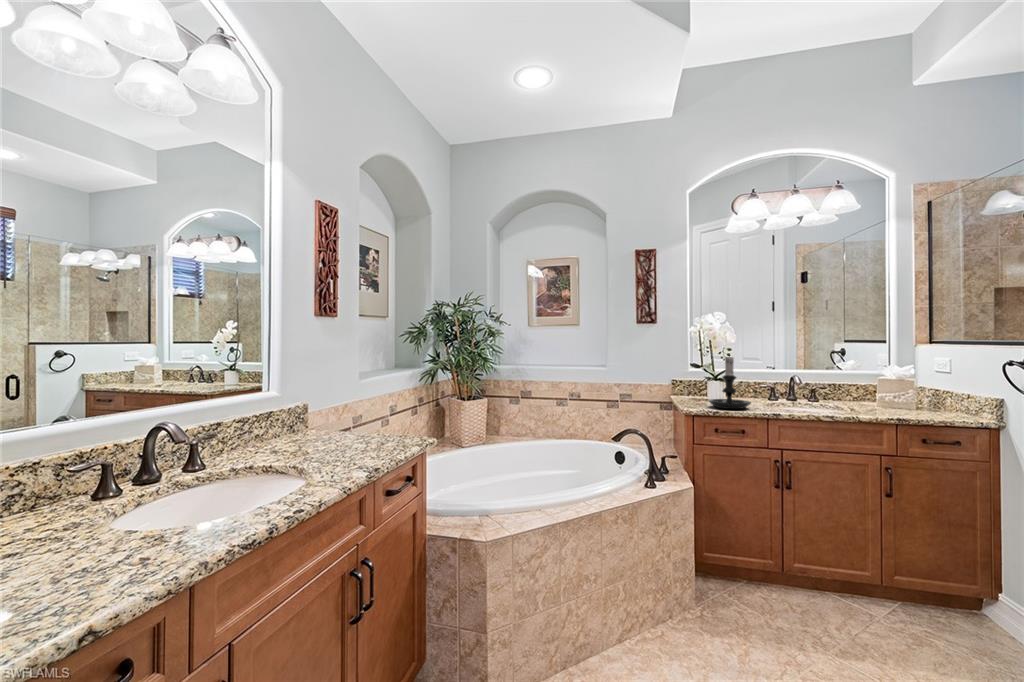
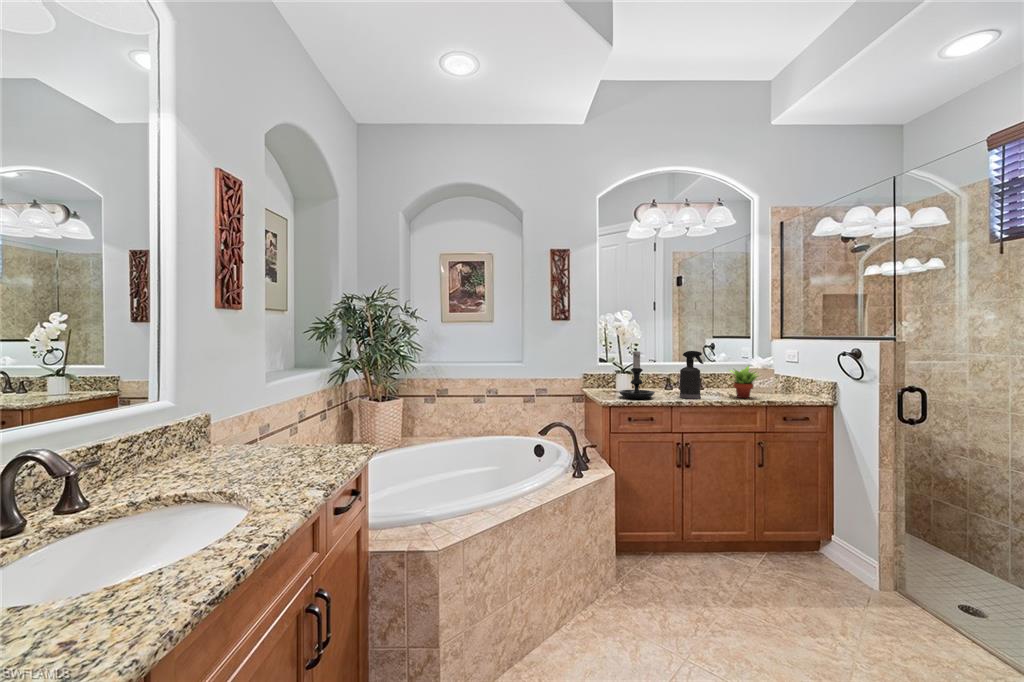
spray bottle: none [782,357,811,411] -> present [680,351,703,399]
succulent plant: none [843,375,890,414] -> present [729,366,758,398]

